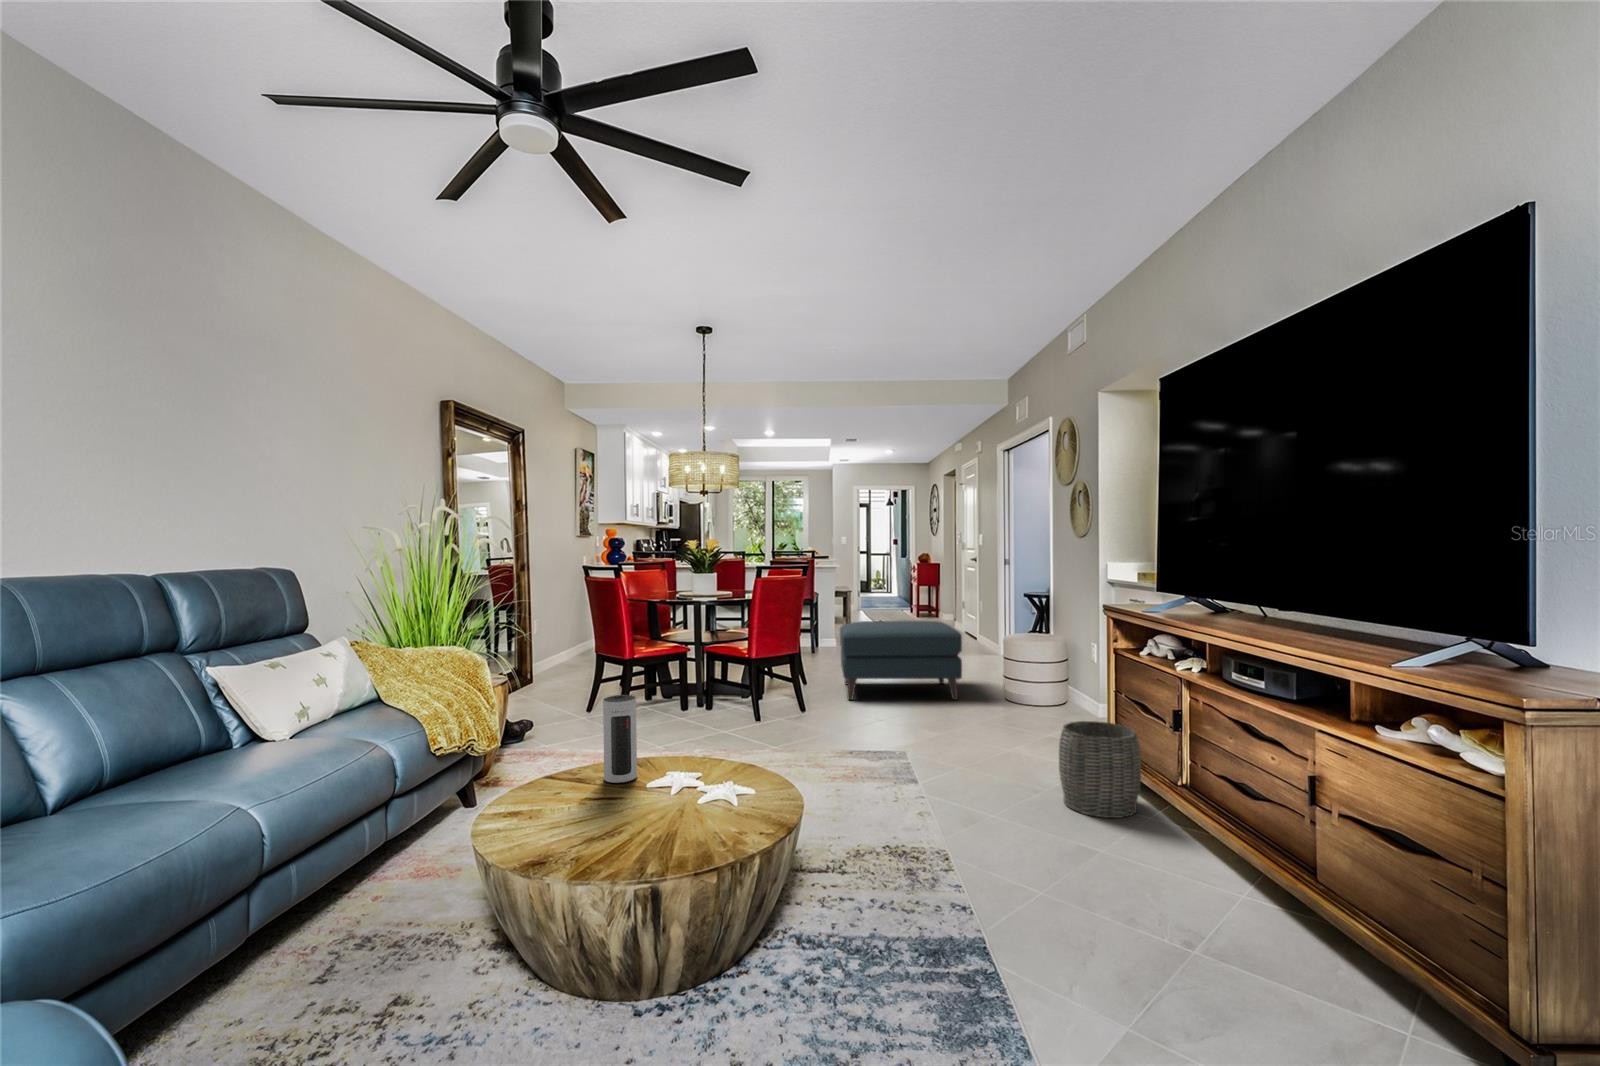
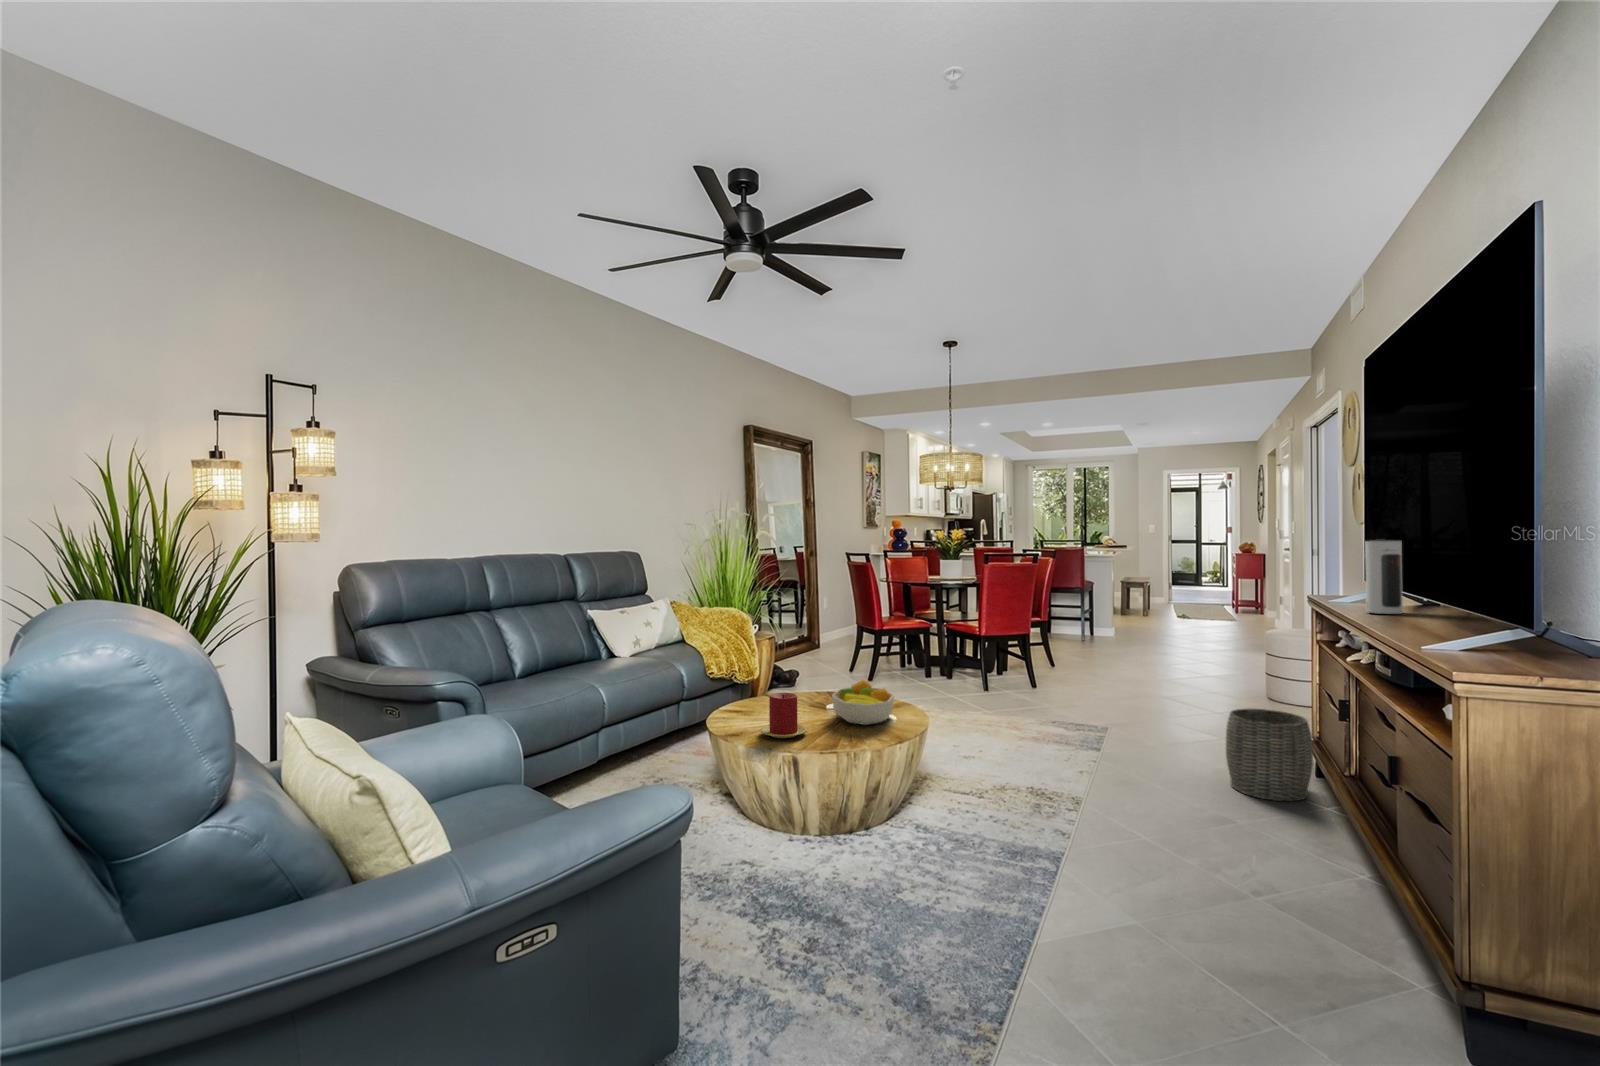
ottoman: present [840,621,962,700] -> none [1079,611,1207,693]
speaker: present [603,695,637,783] -> present [1365,539,1403,614]
fruit bowl: none [666,741,753,809] -> present [832,680,894,725]
candle: none [575,780,648,855] -> present [760,693,807,738]

